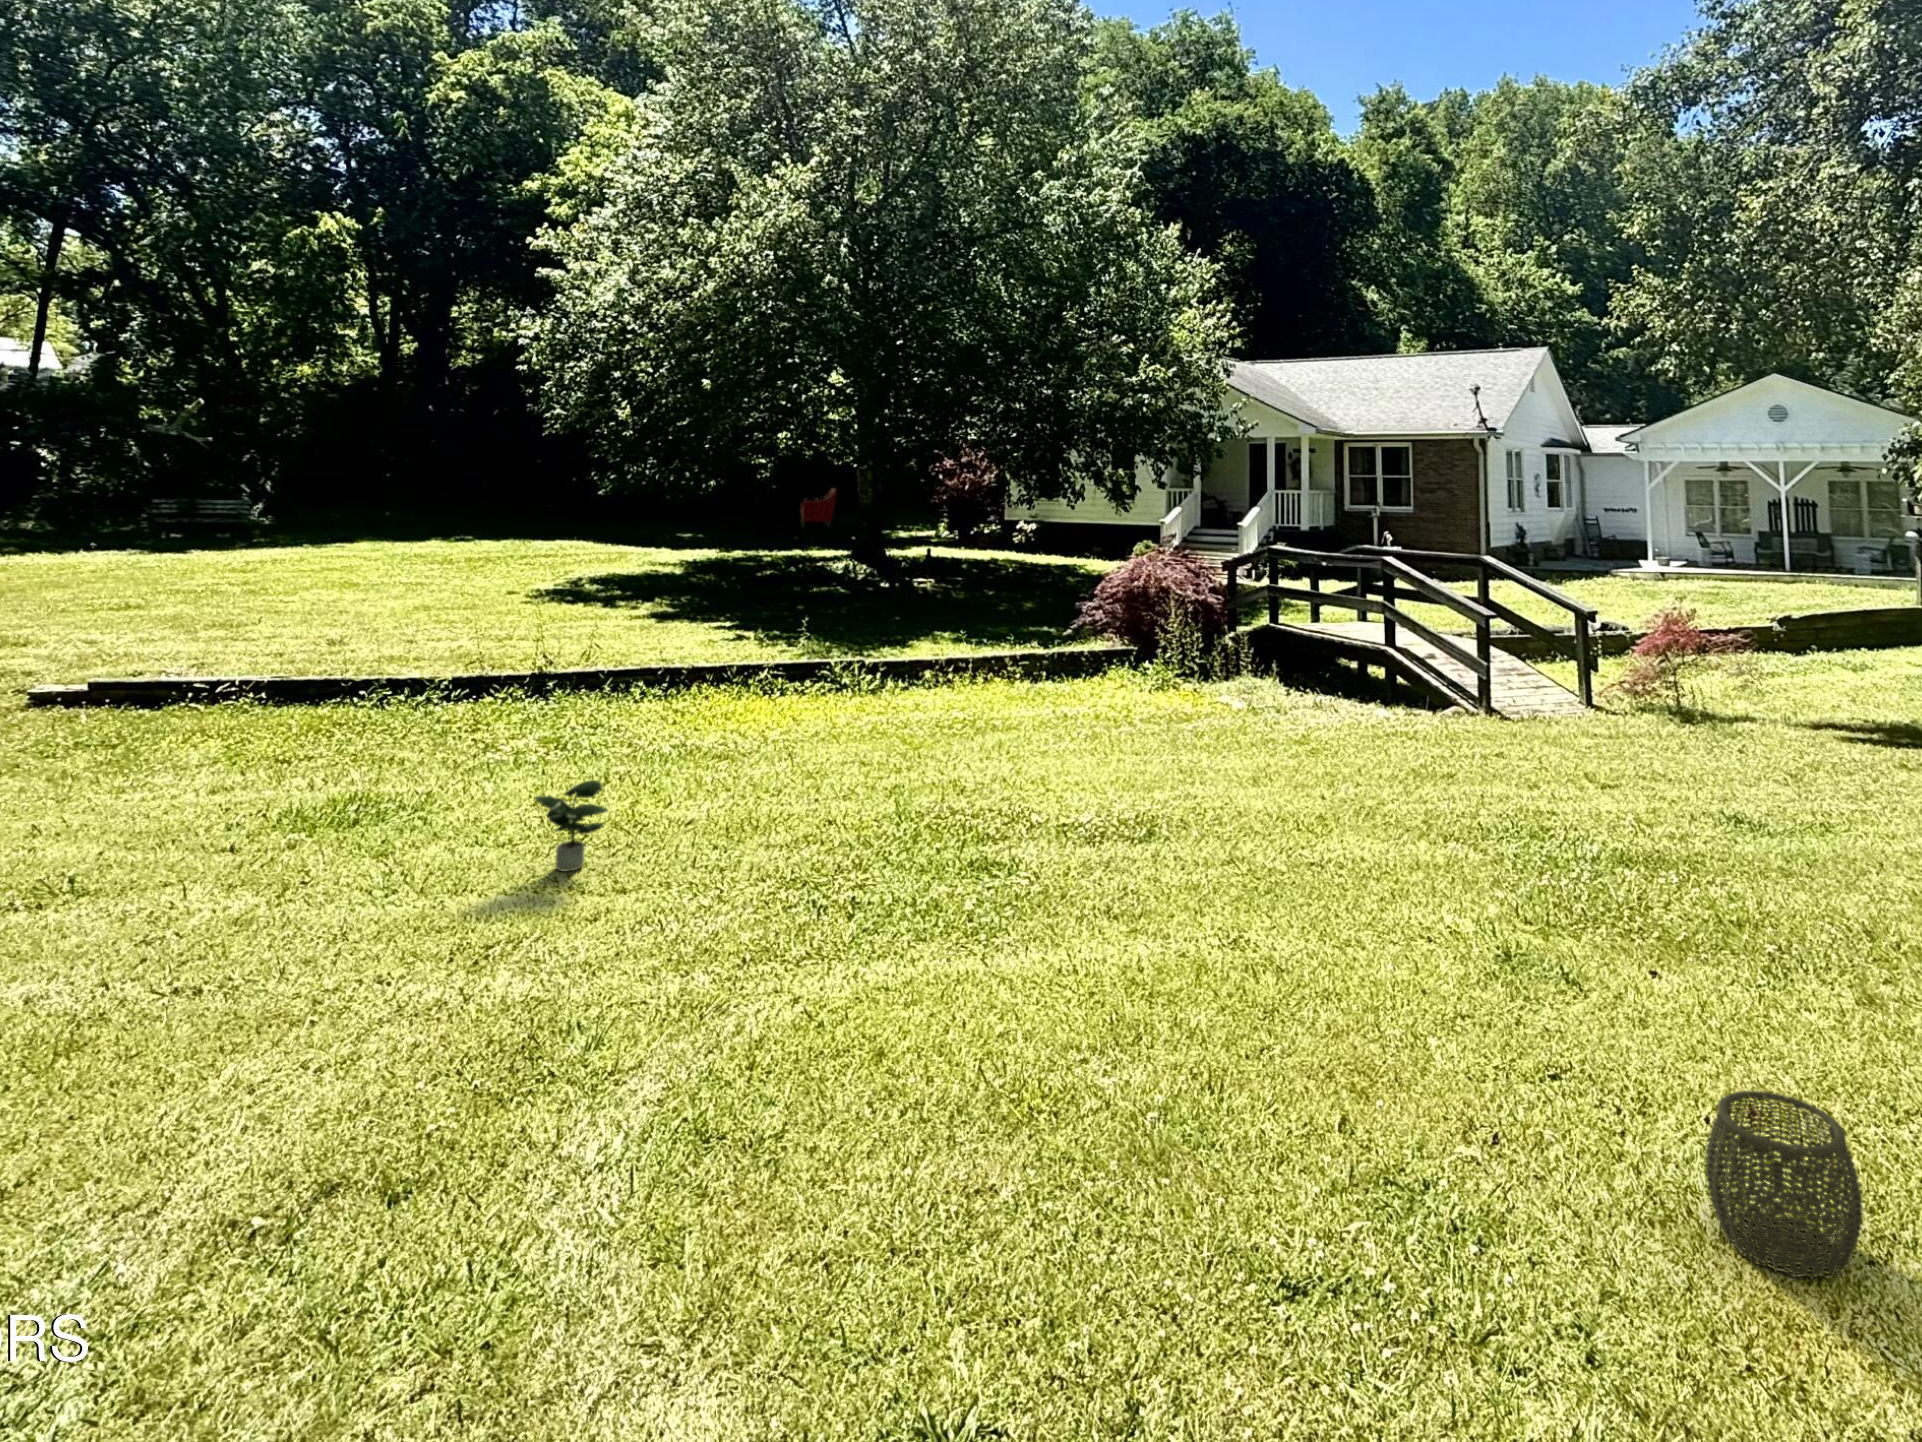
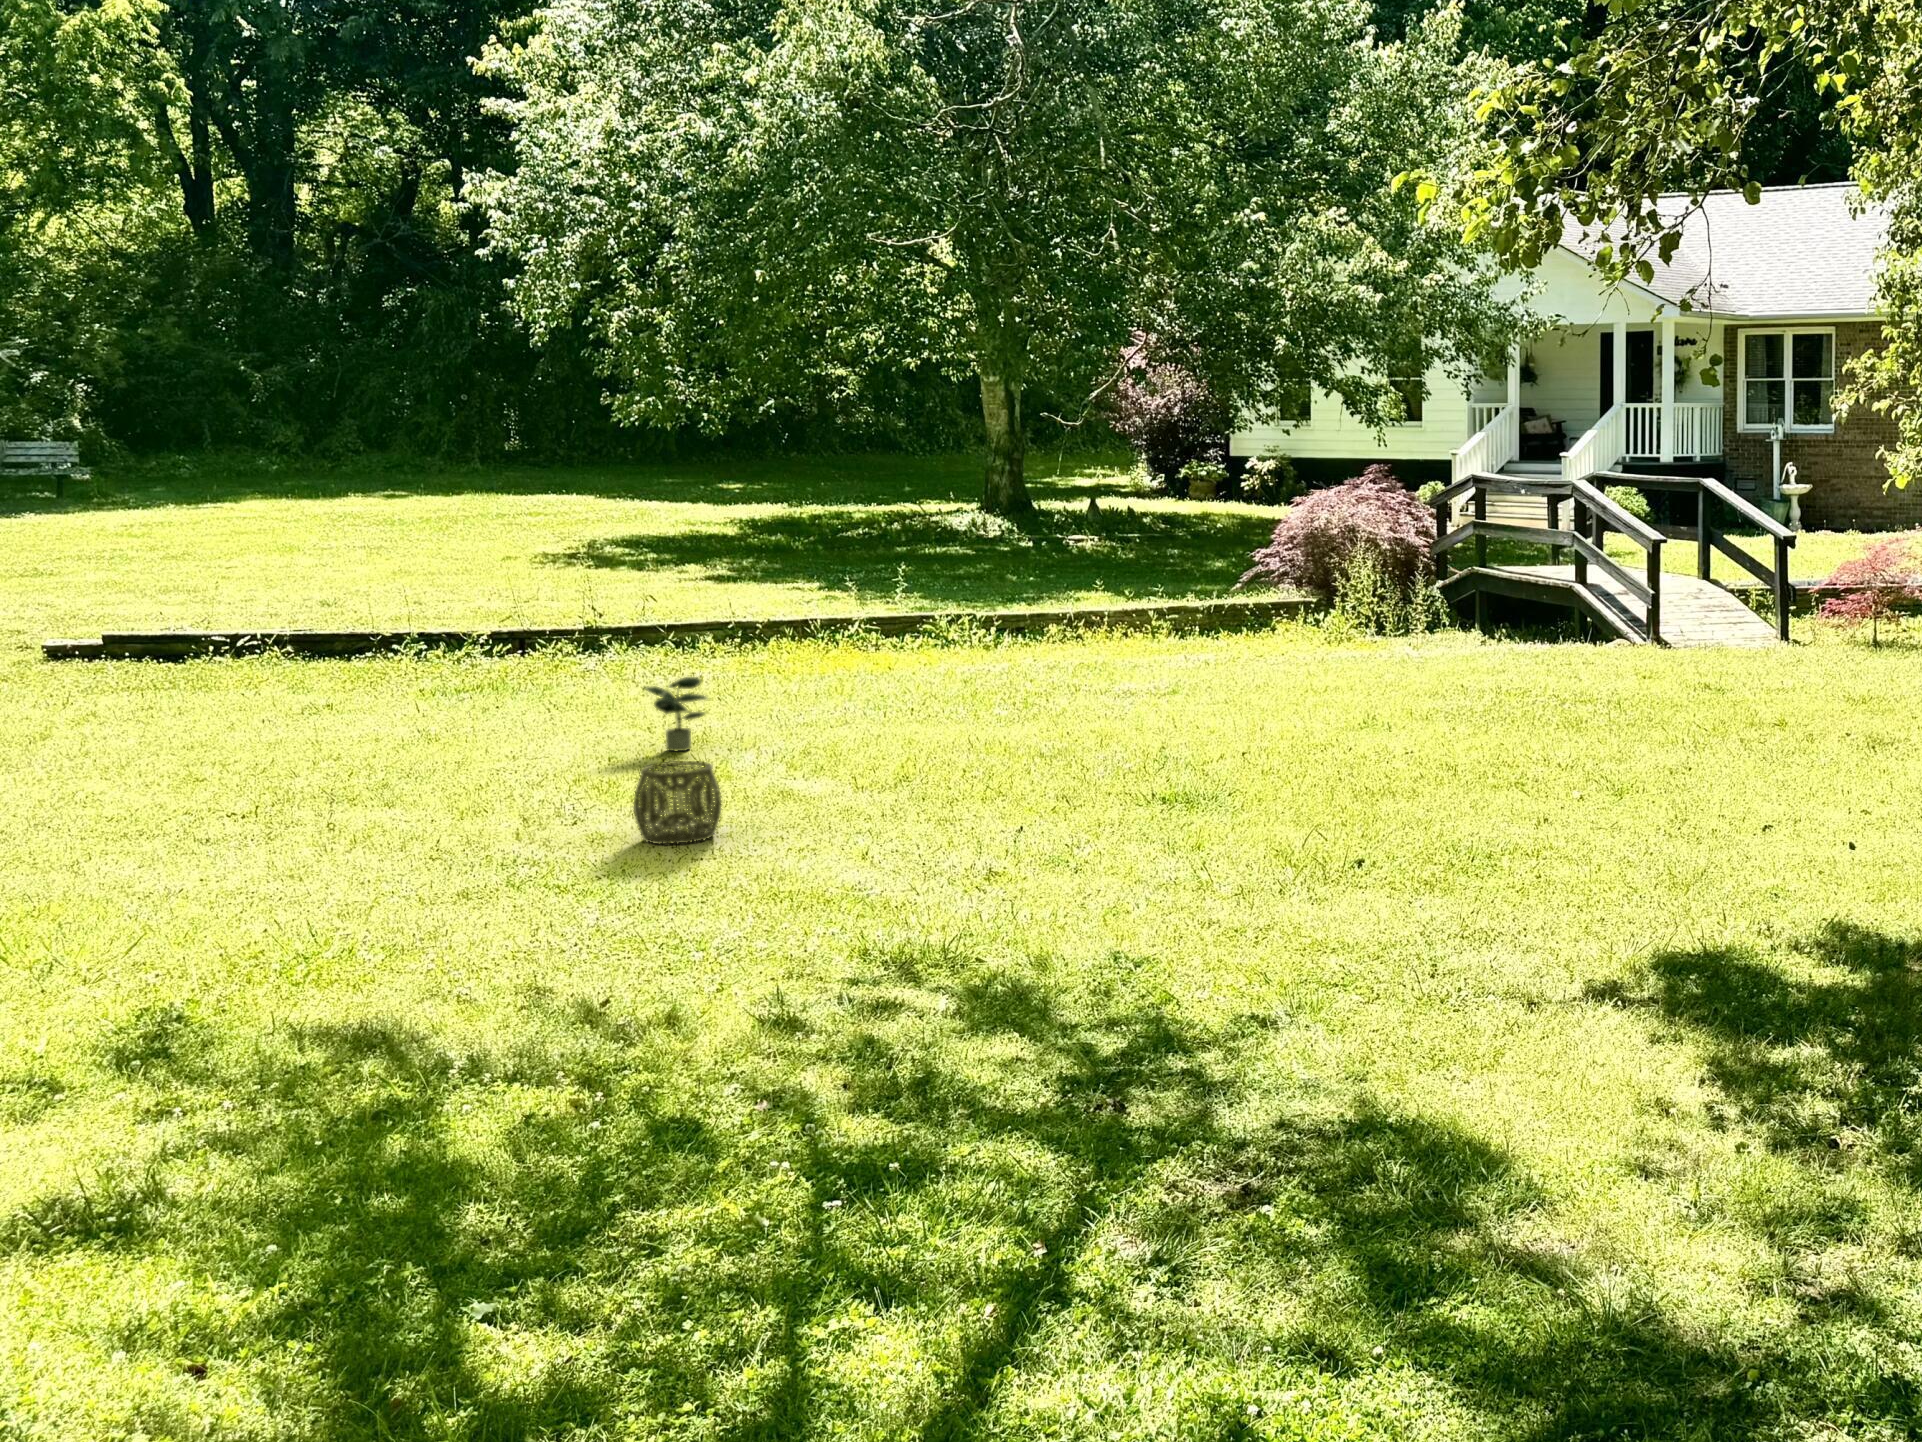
armchair: present [800,488,837,527] -> none [908,409,963,472]
woven basket: present [1705,1091,1863,1280] -> present [633,761,722,845]

